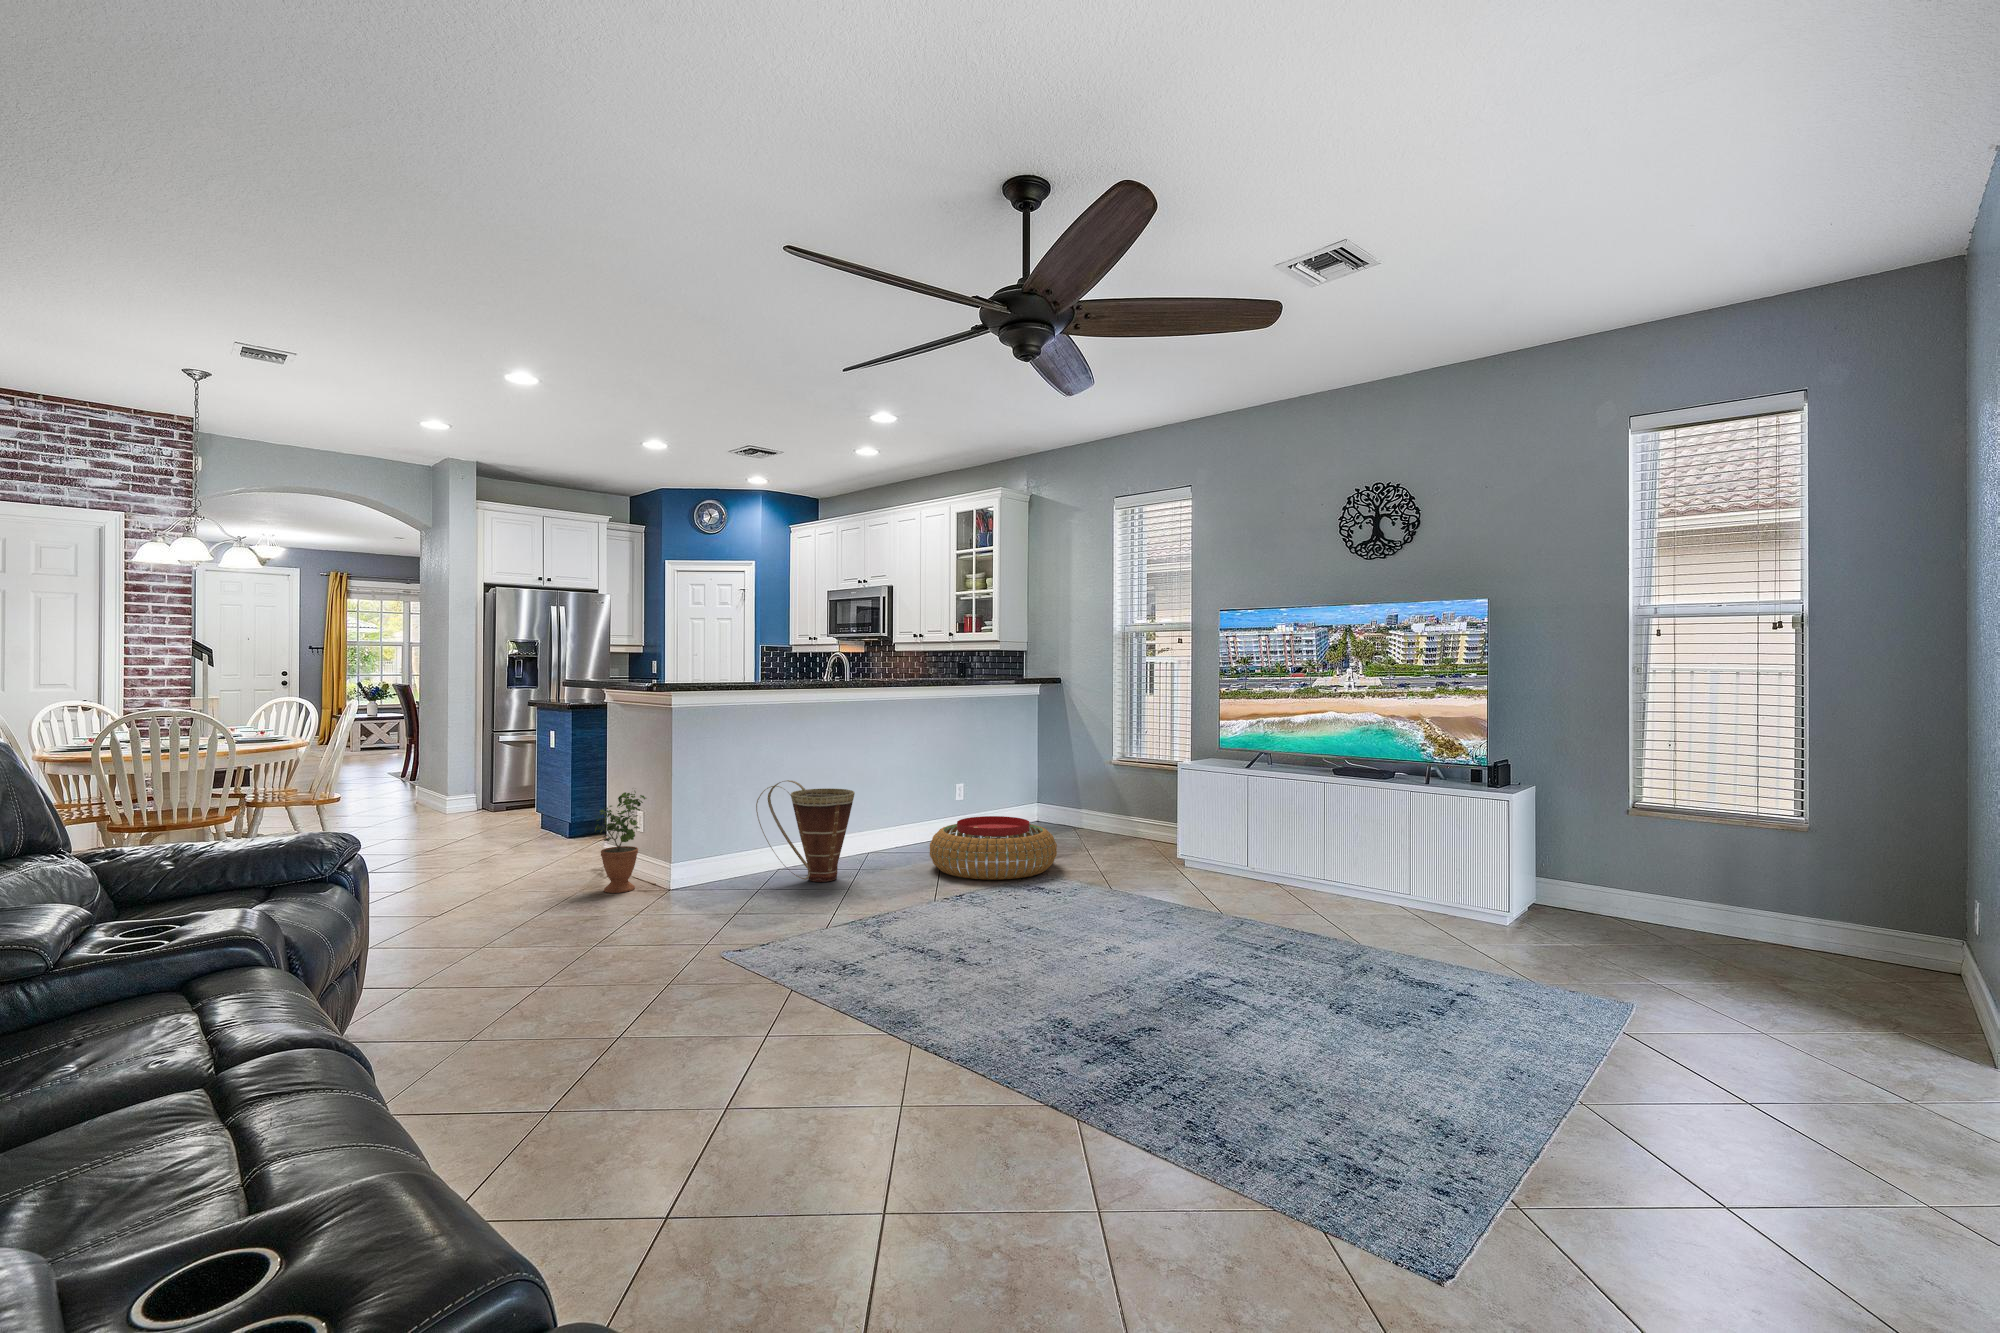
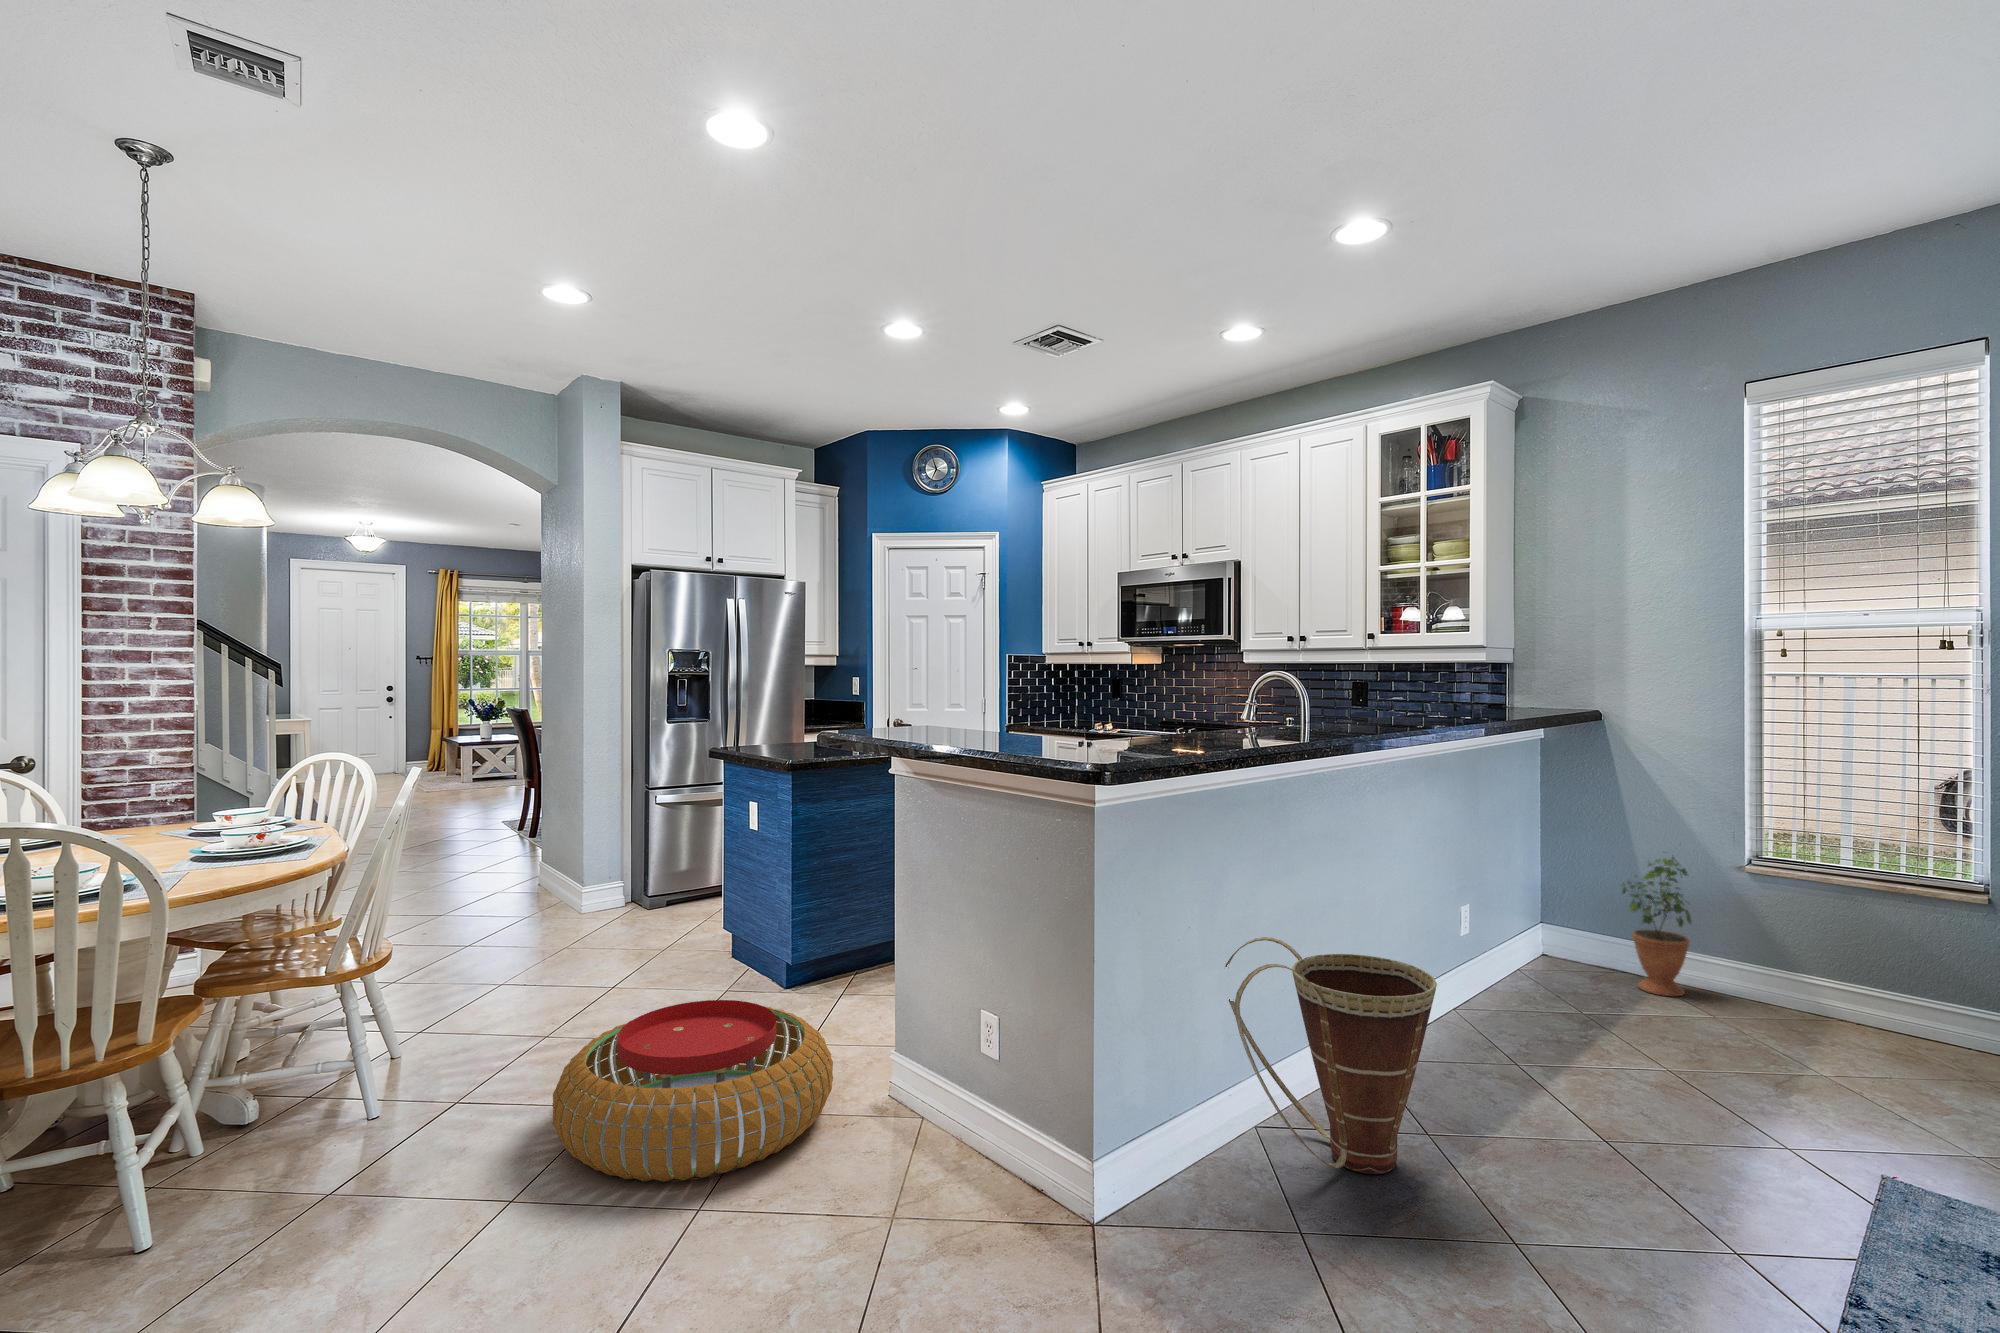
potted plant: present [595,791,646,893] -> present [1621,857,1692,996]
pouf: present [930,816,1057,880] -> present [552,1000,833,1182]

